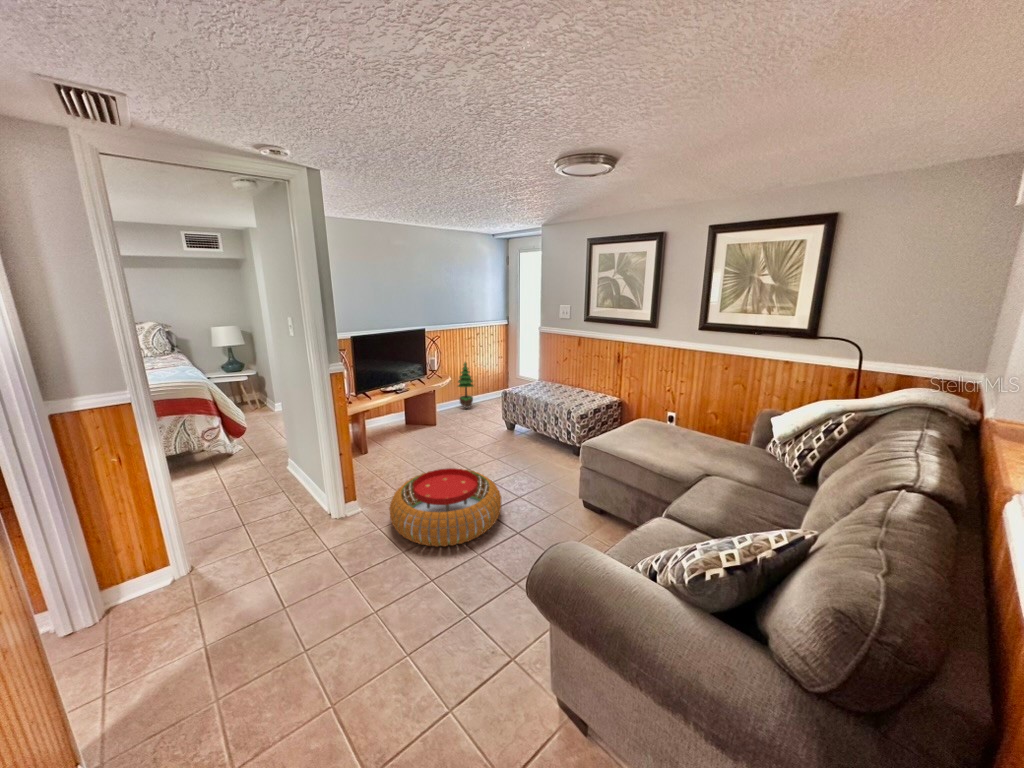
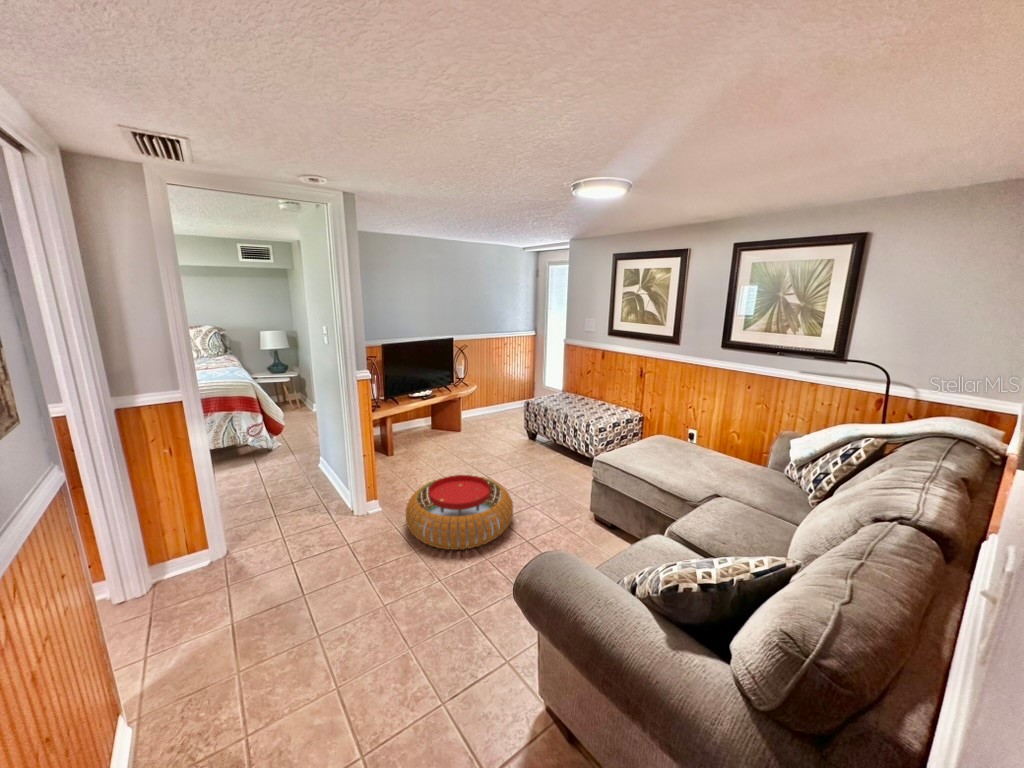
potted tree: present [458,362,474,408] -> none [483,370,500,417]

